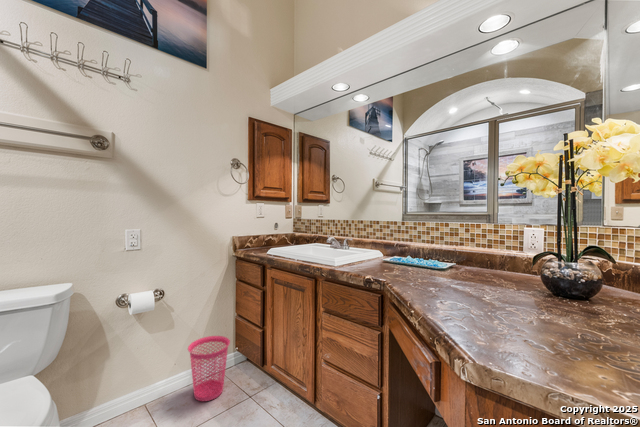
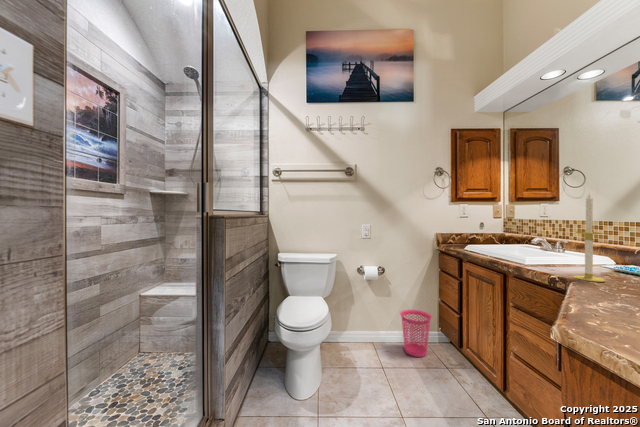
candle: none [387,193,410,279] -> present [573,194,605,282]

